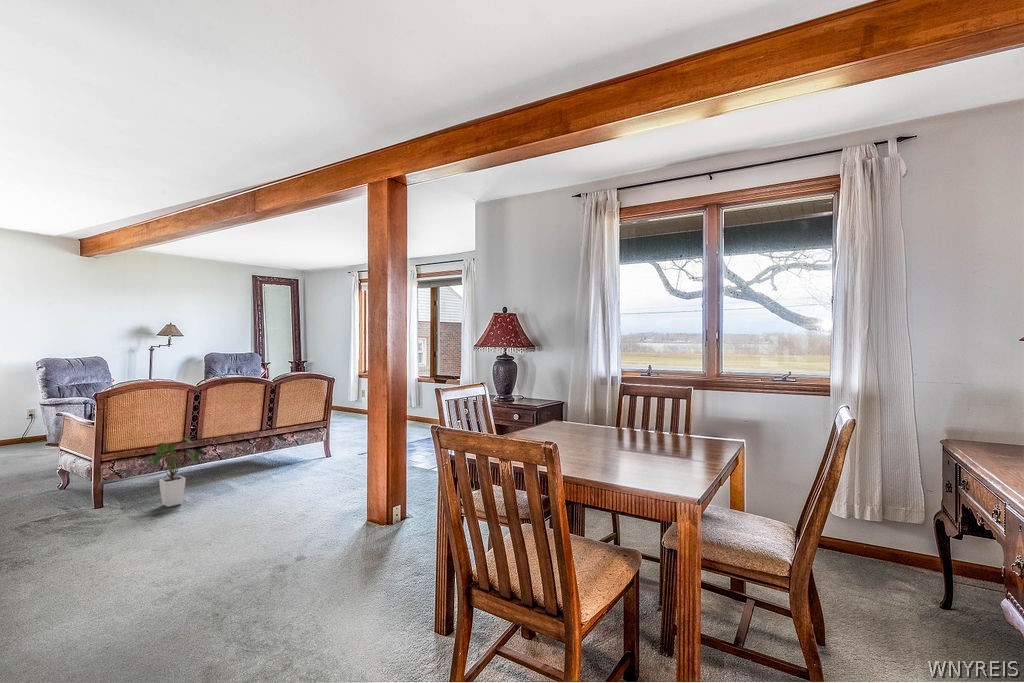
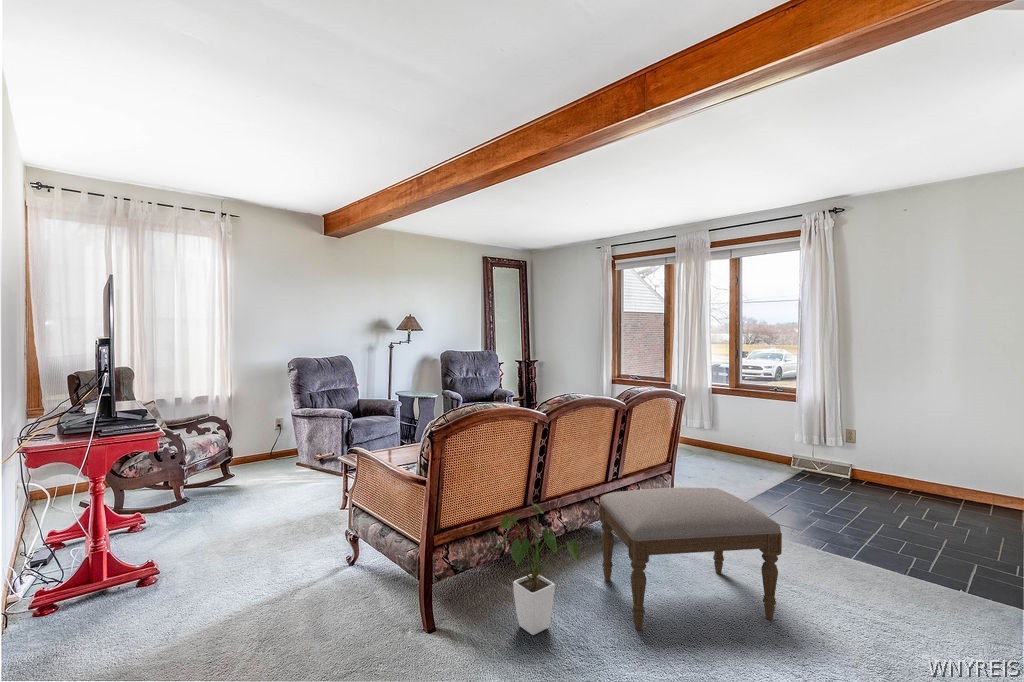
ottoman: none [234,427,328,500] -> present [600,487,782,630]

